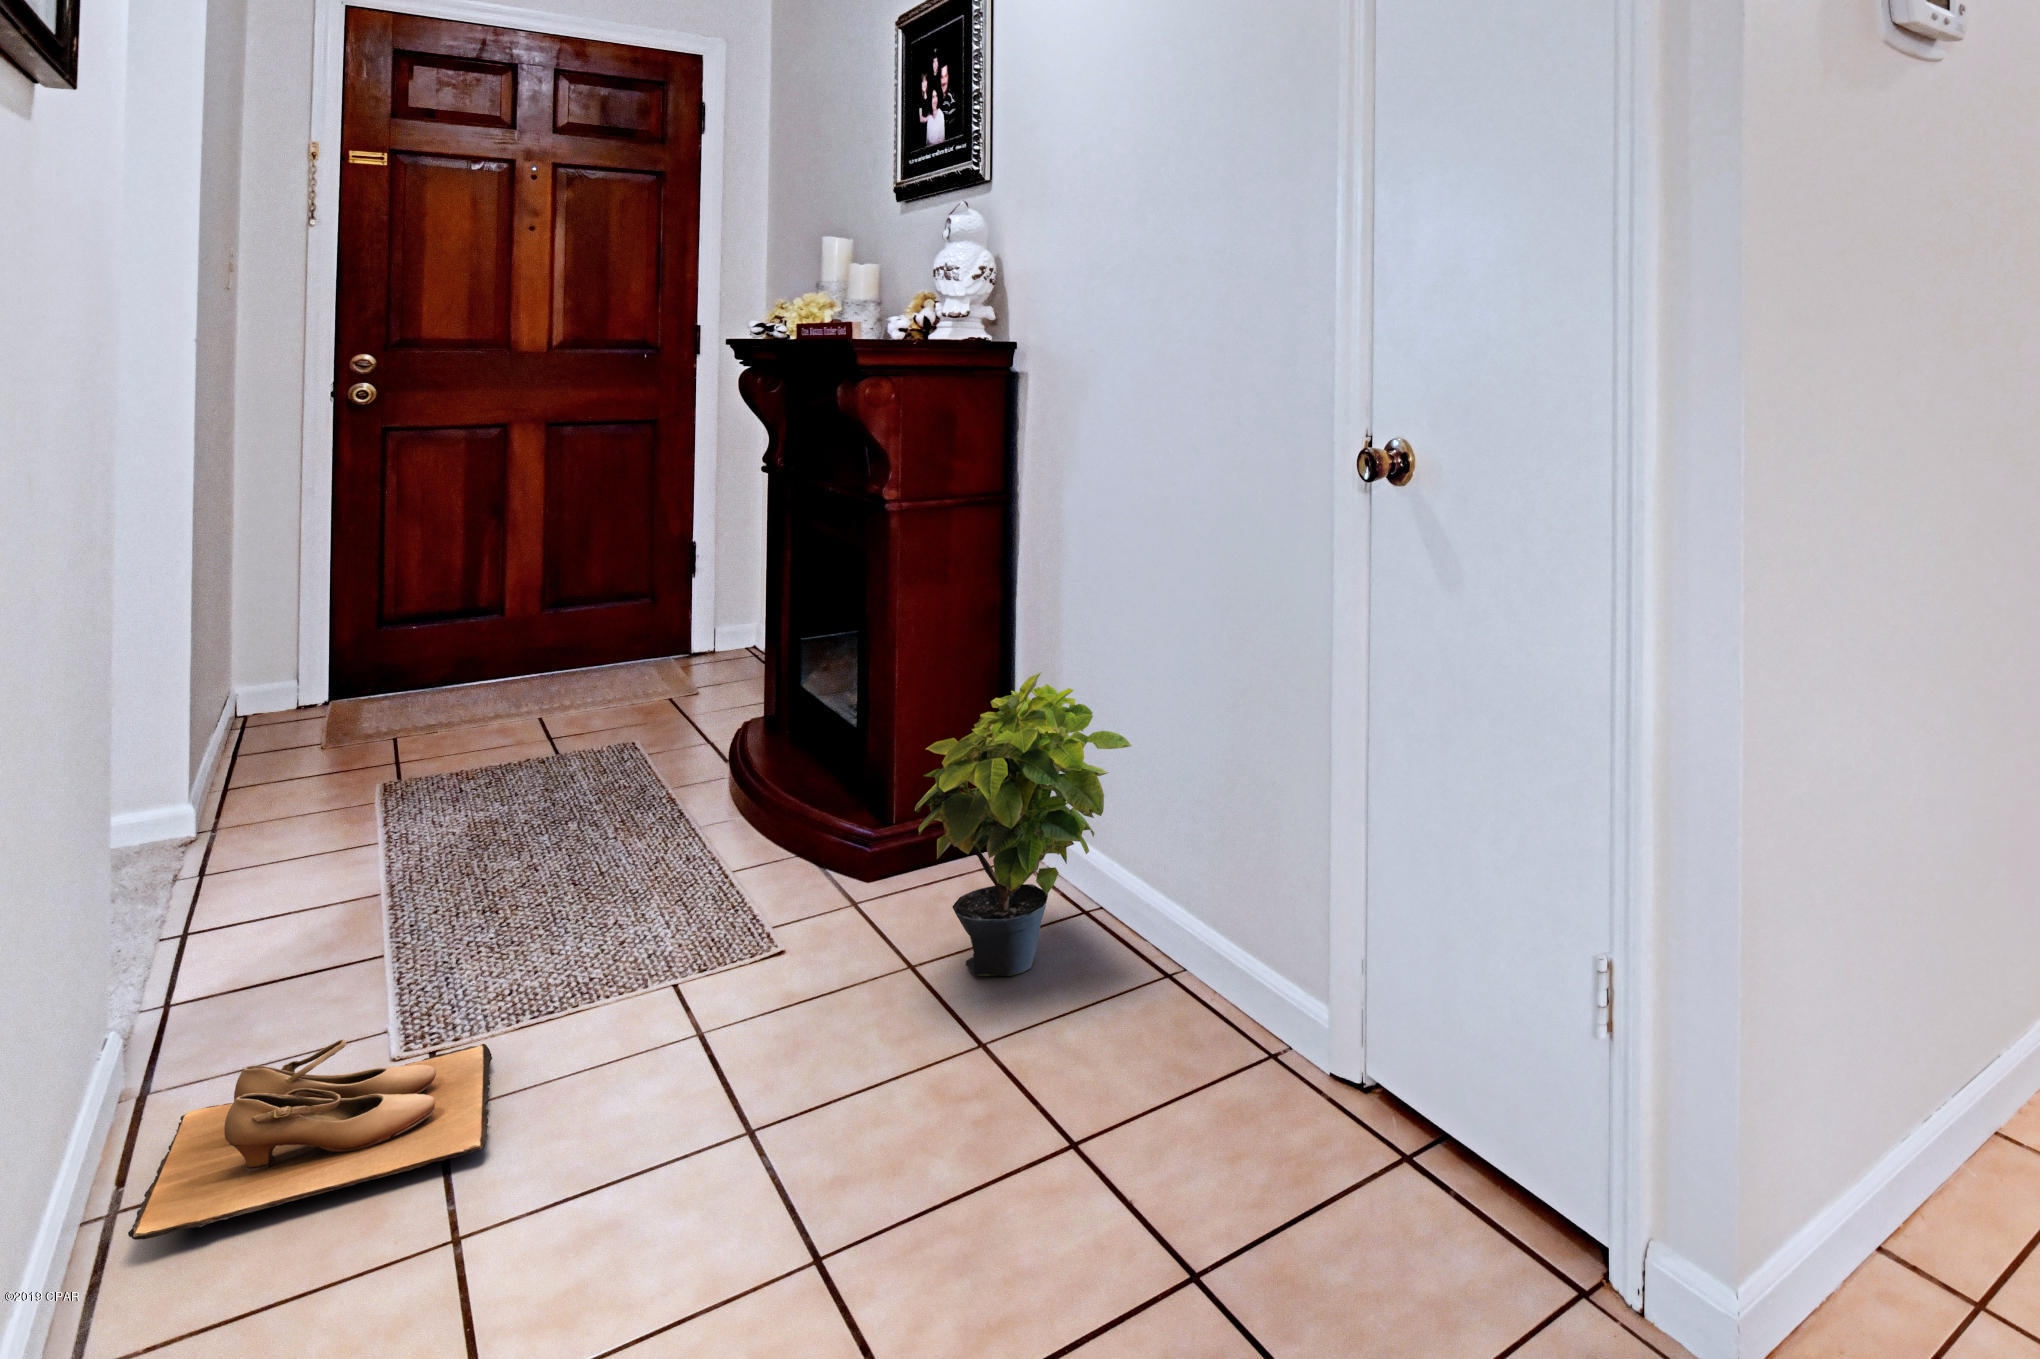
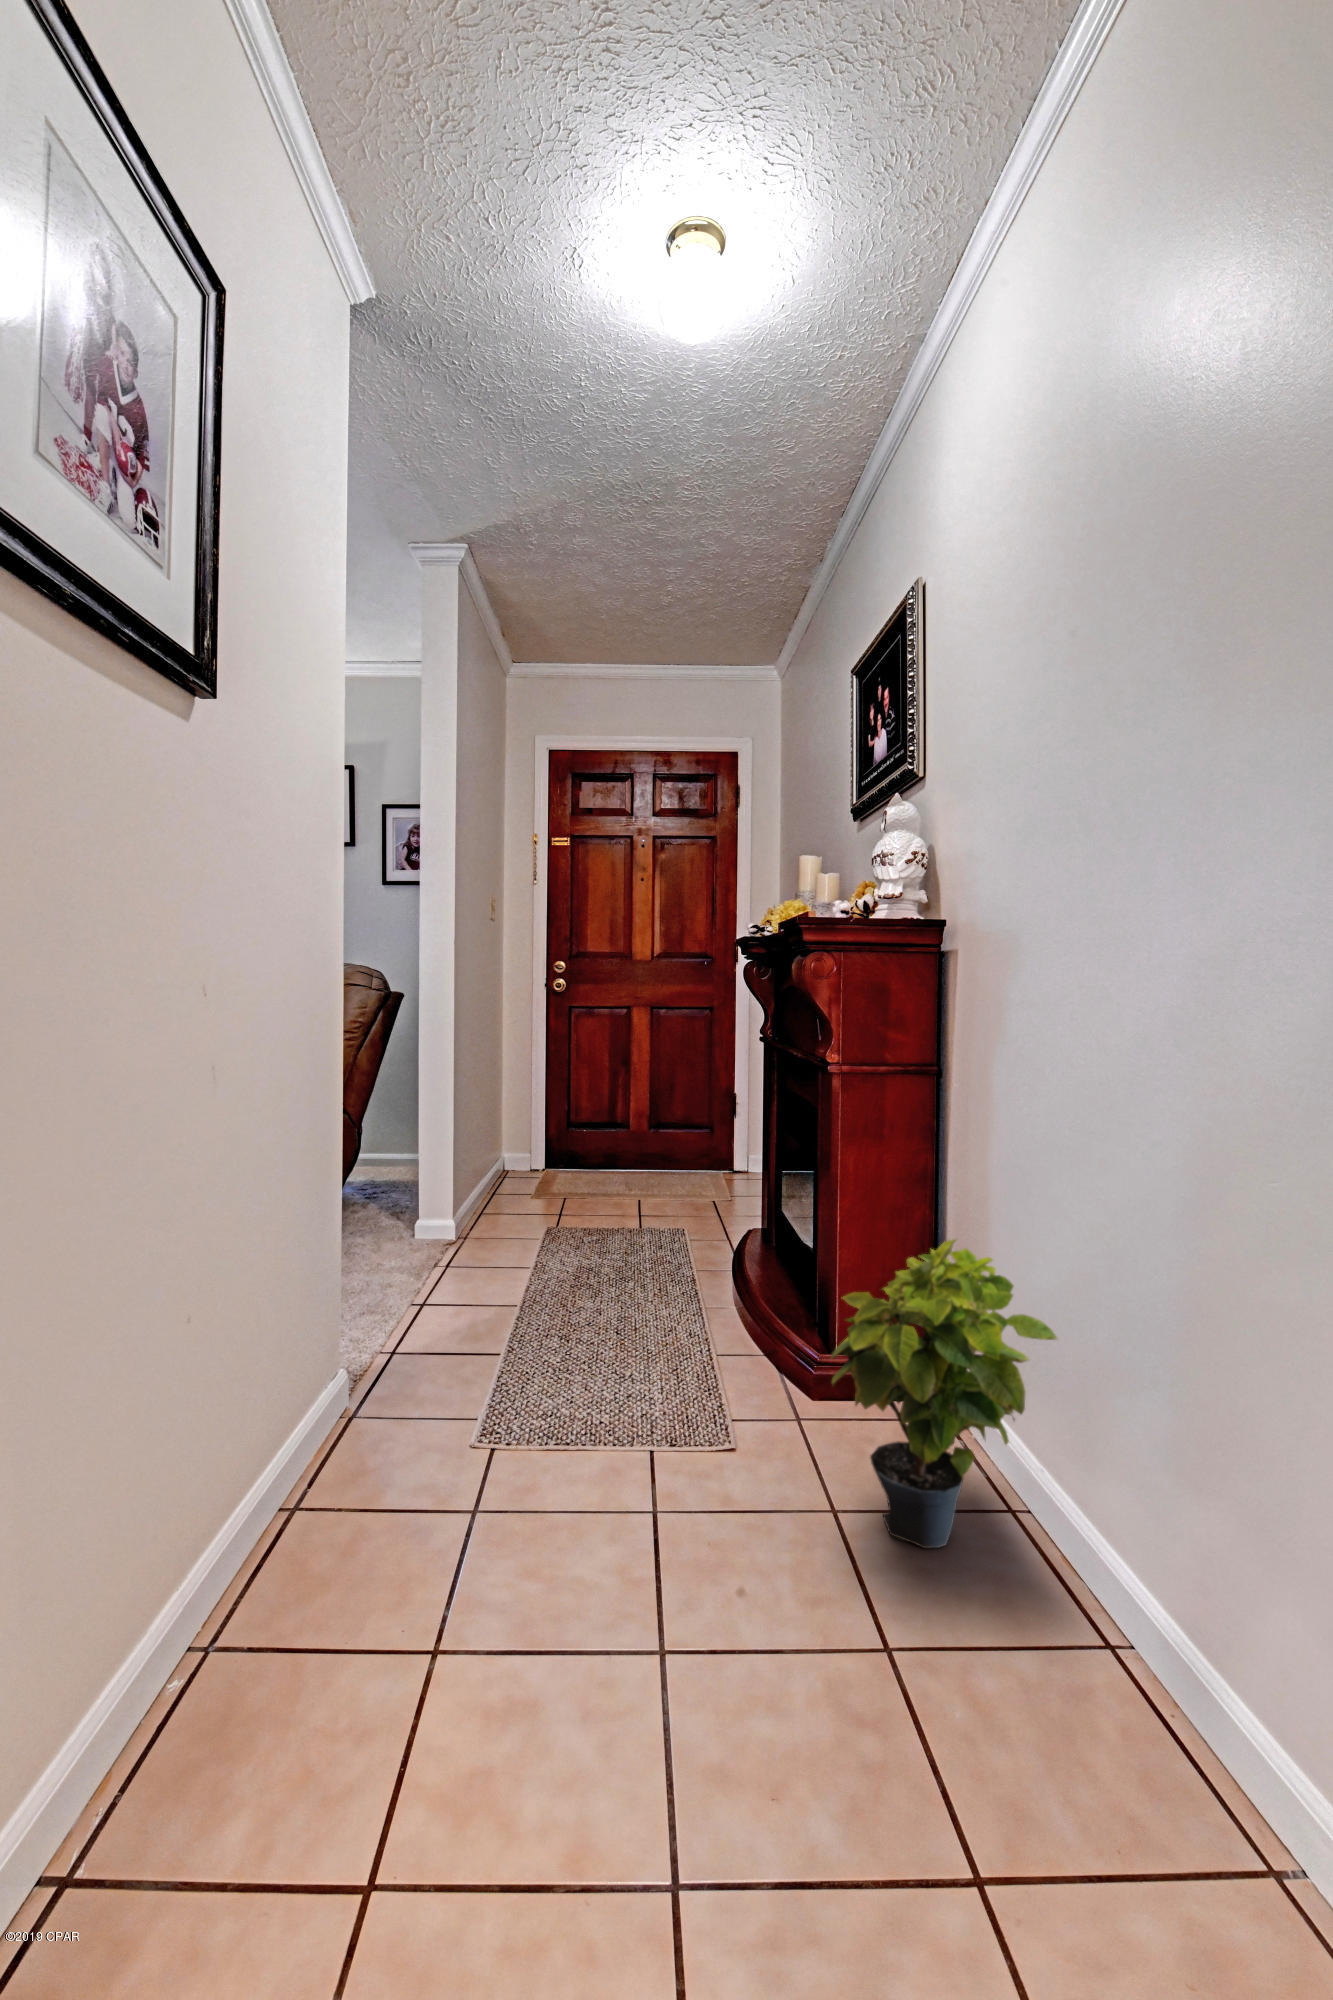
shoe: present [128,1039,492,1240] -> none [264,1441,516,1580]

